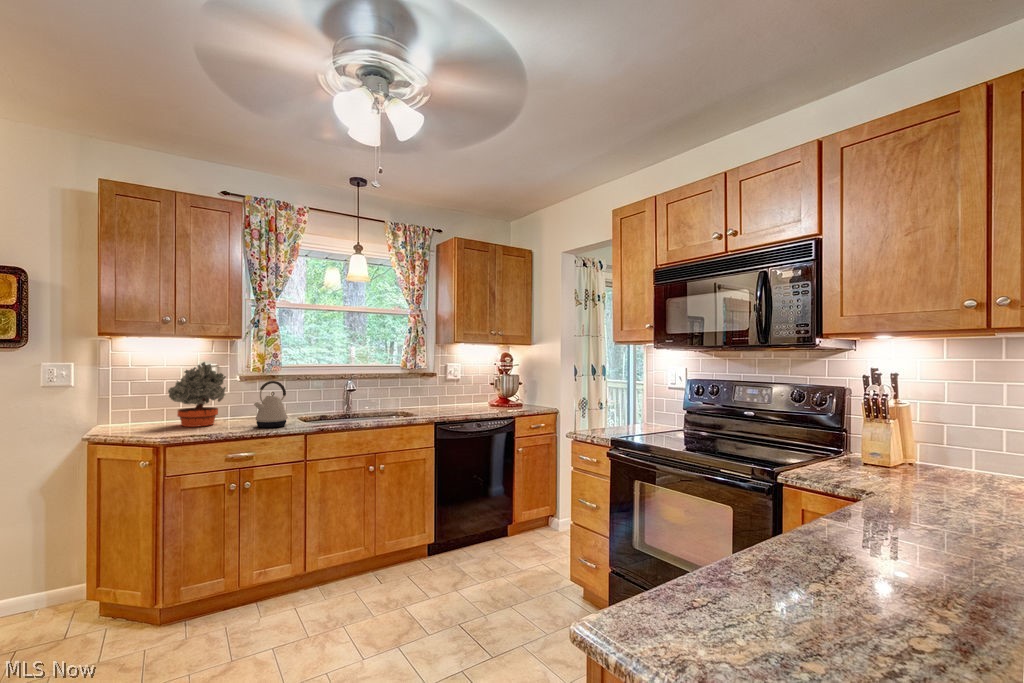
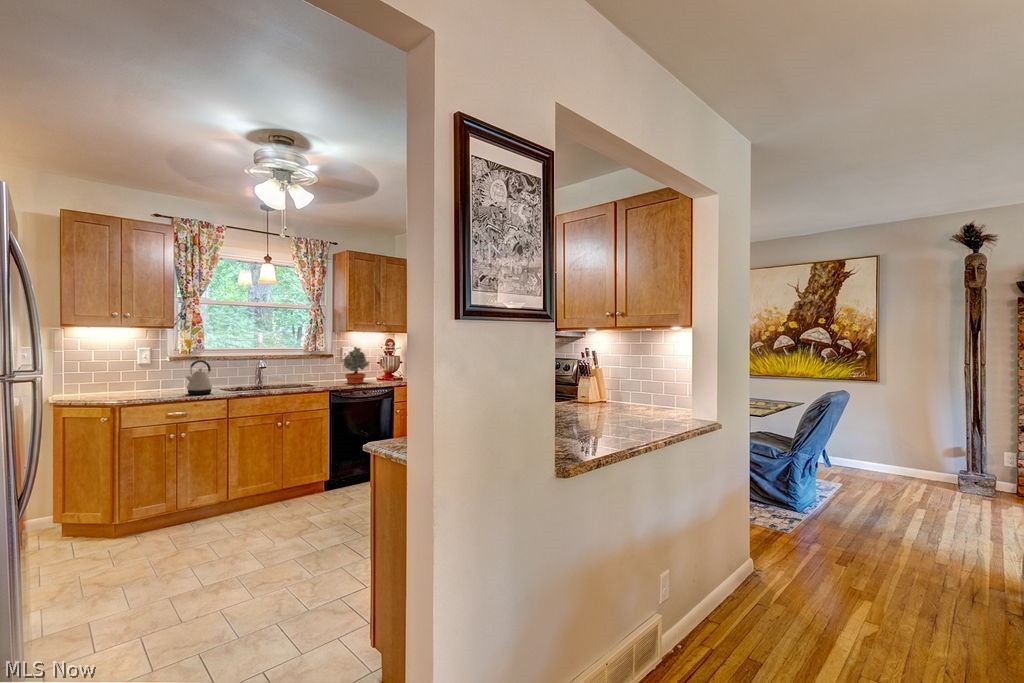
potted plant: present [168,362,226,427] -> present [344,347,369,384]

